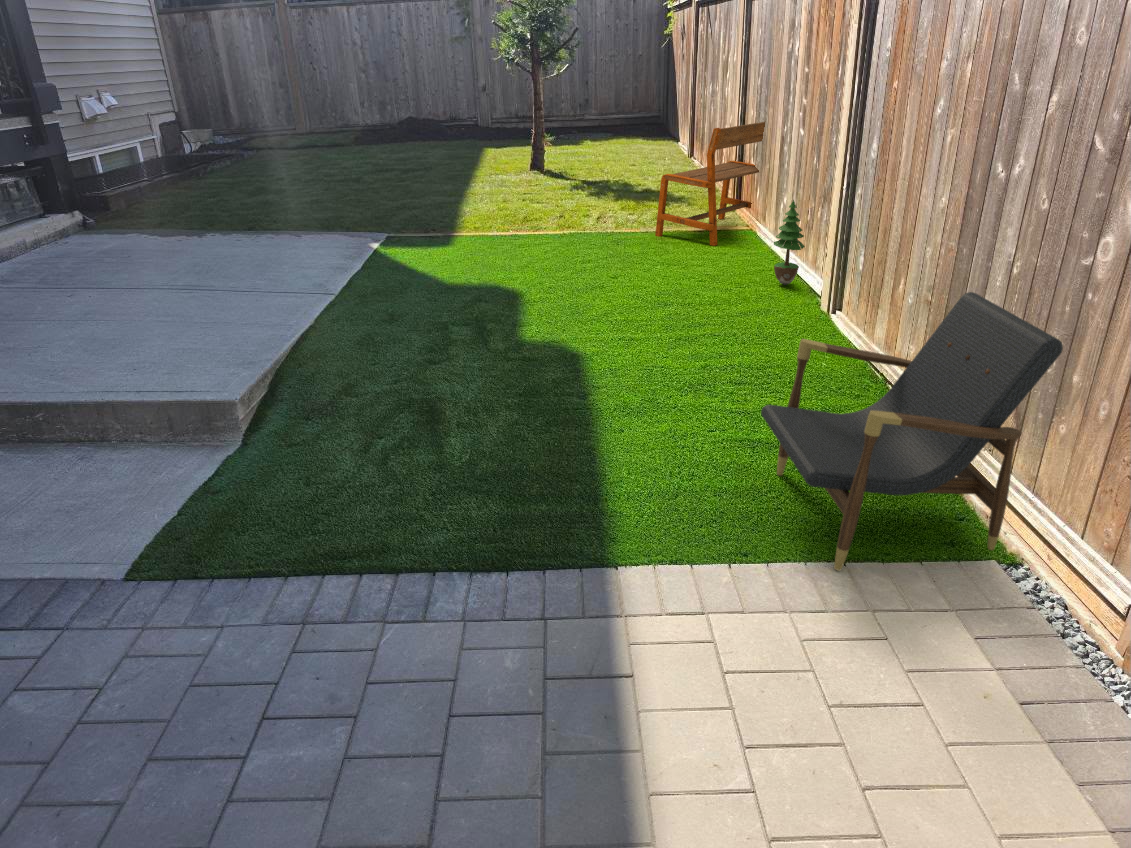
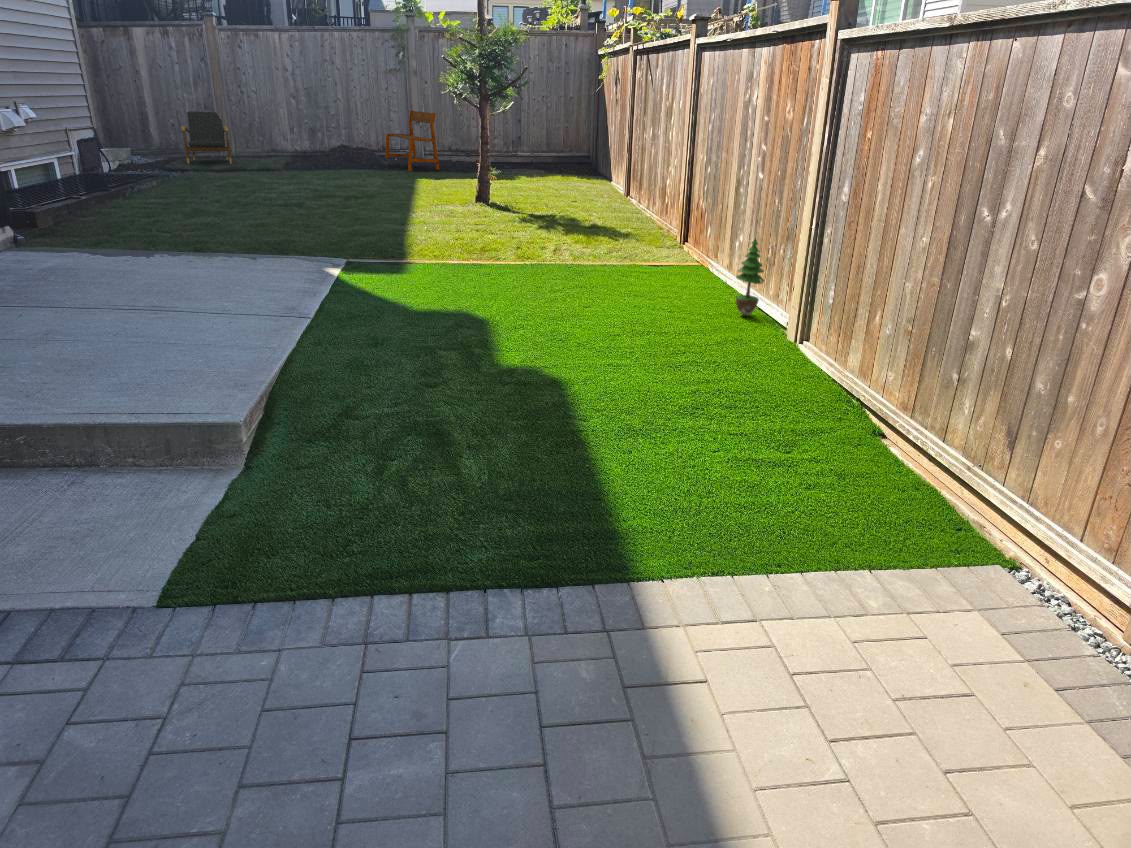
bench: present [655,122,765,246] -> present [385,110,439,171]
lounge chair: present [761,292,1063,571] -> present [181,111,232,164]

